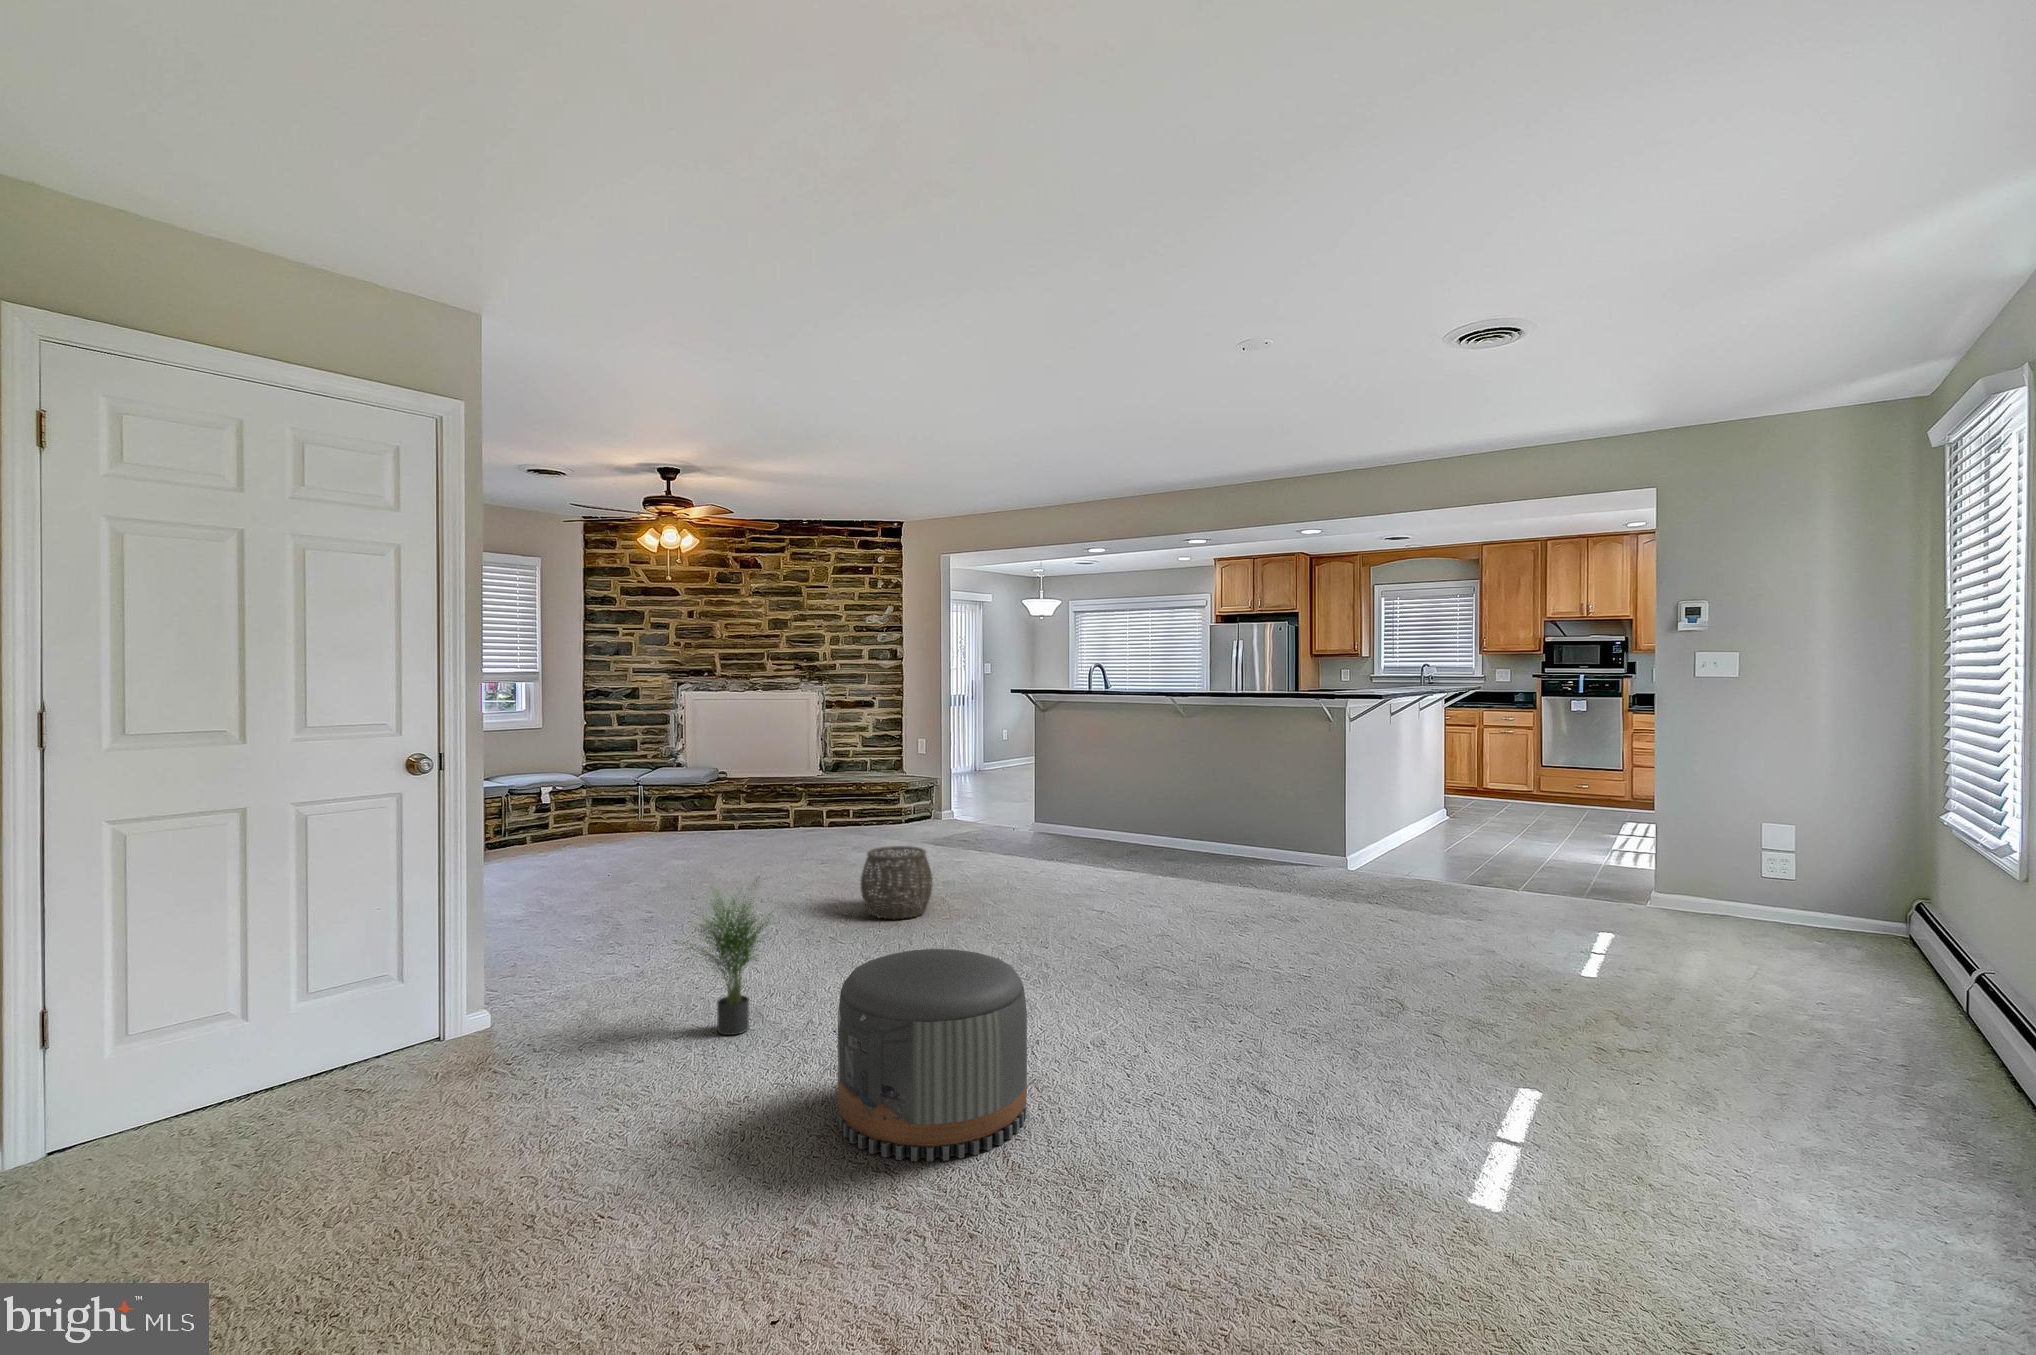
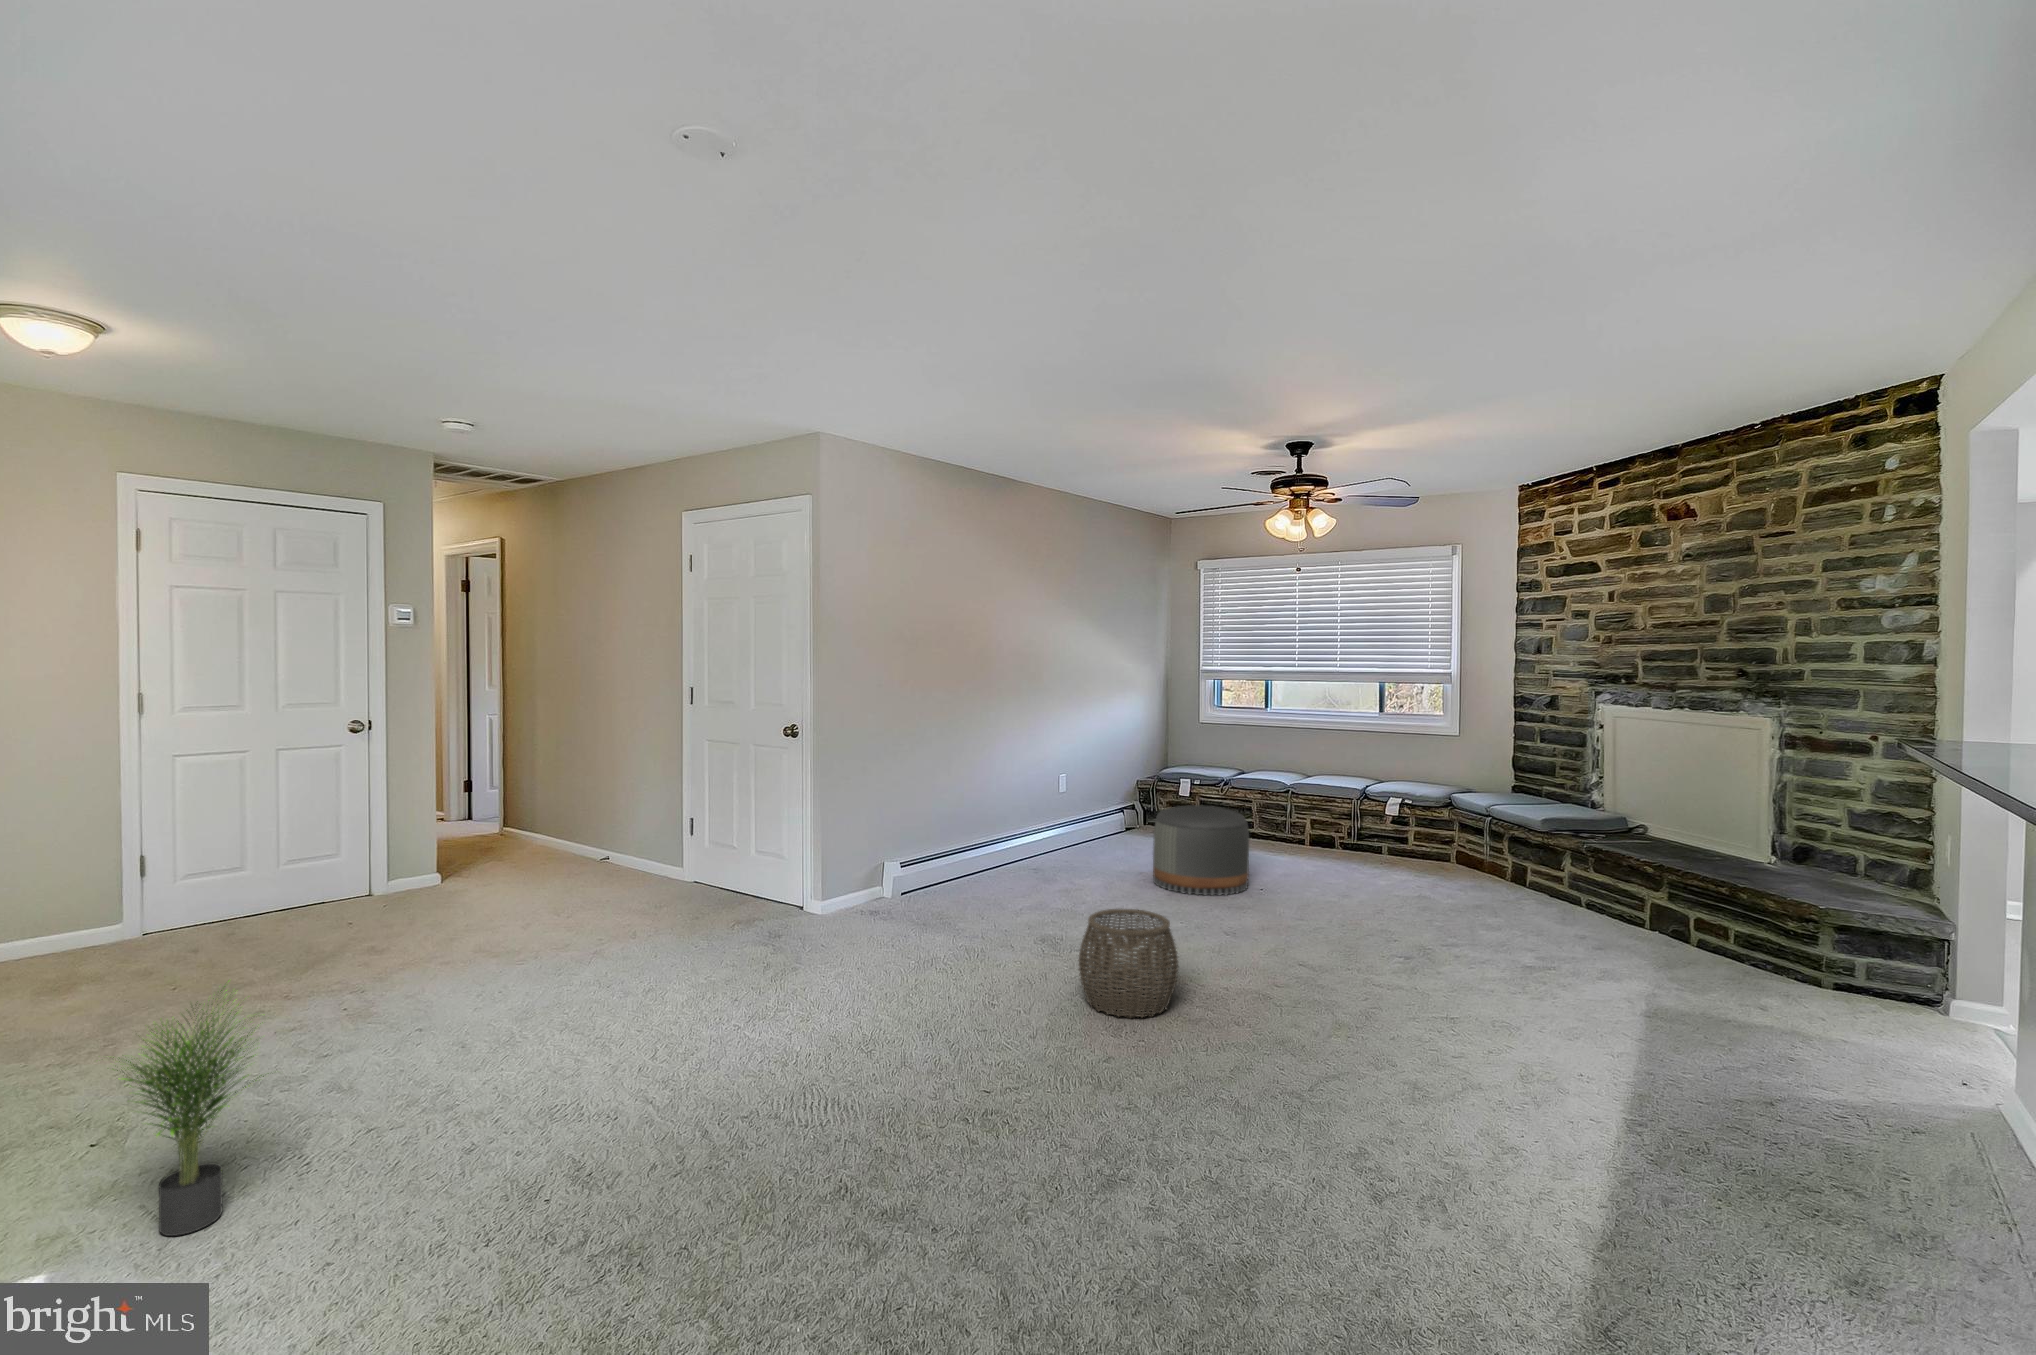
potted plant: present [684,876,770,1035] -> present [113,981,269,1236]
pouf: present [838,949,1027,1161] -> present [1153,805,1249,896]

